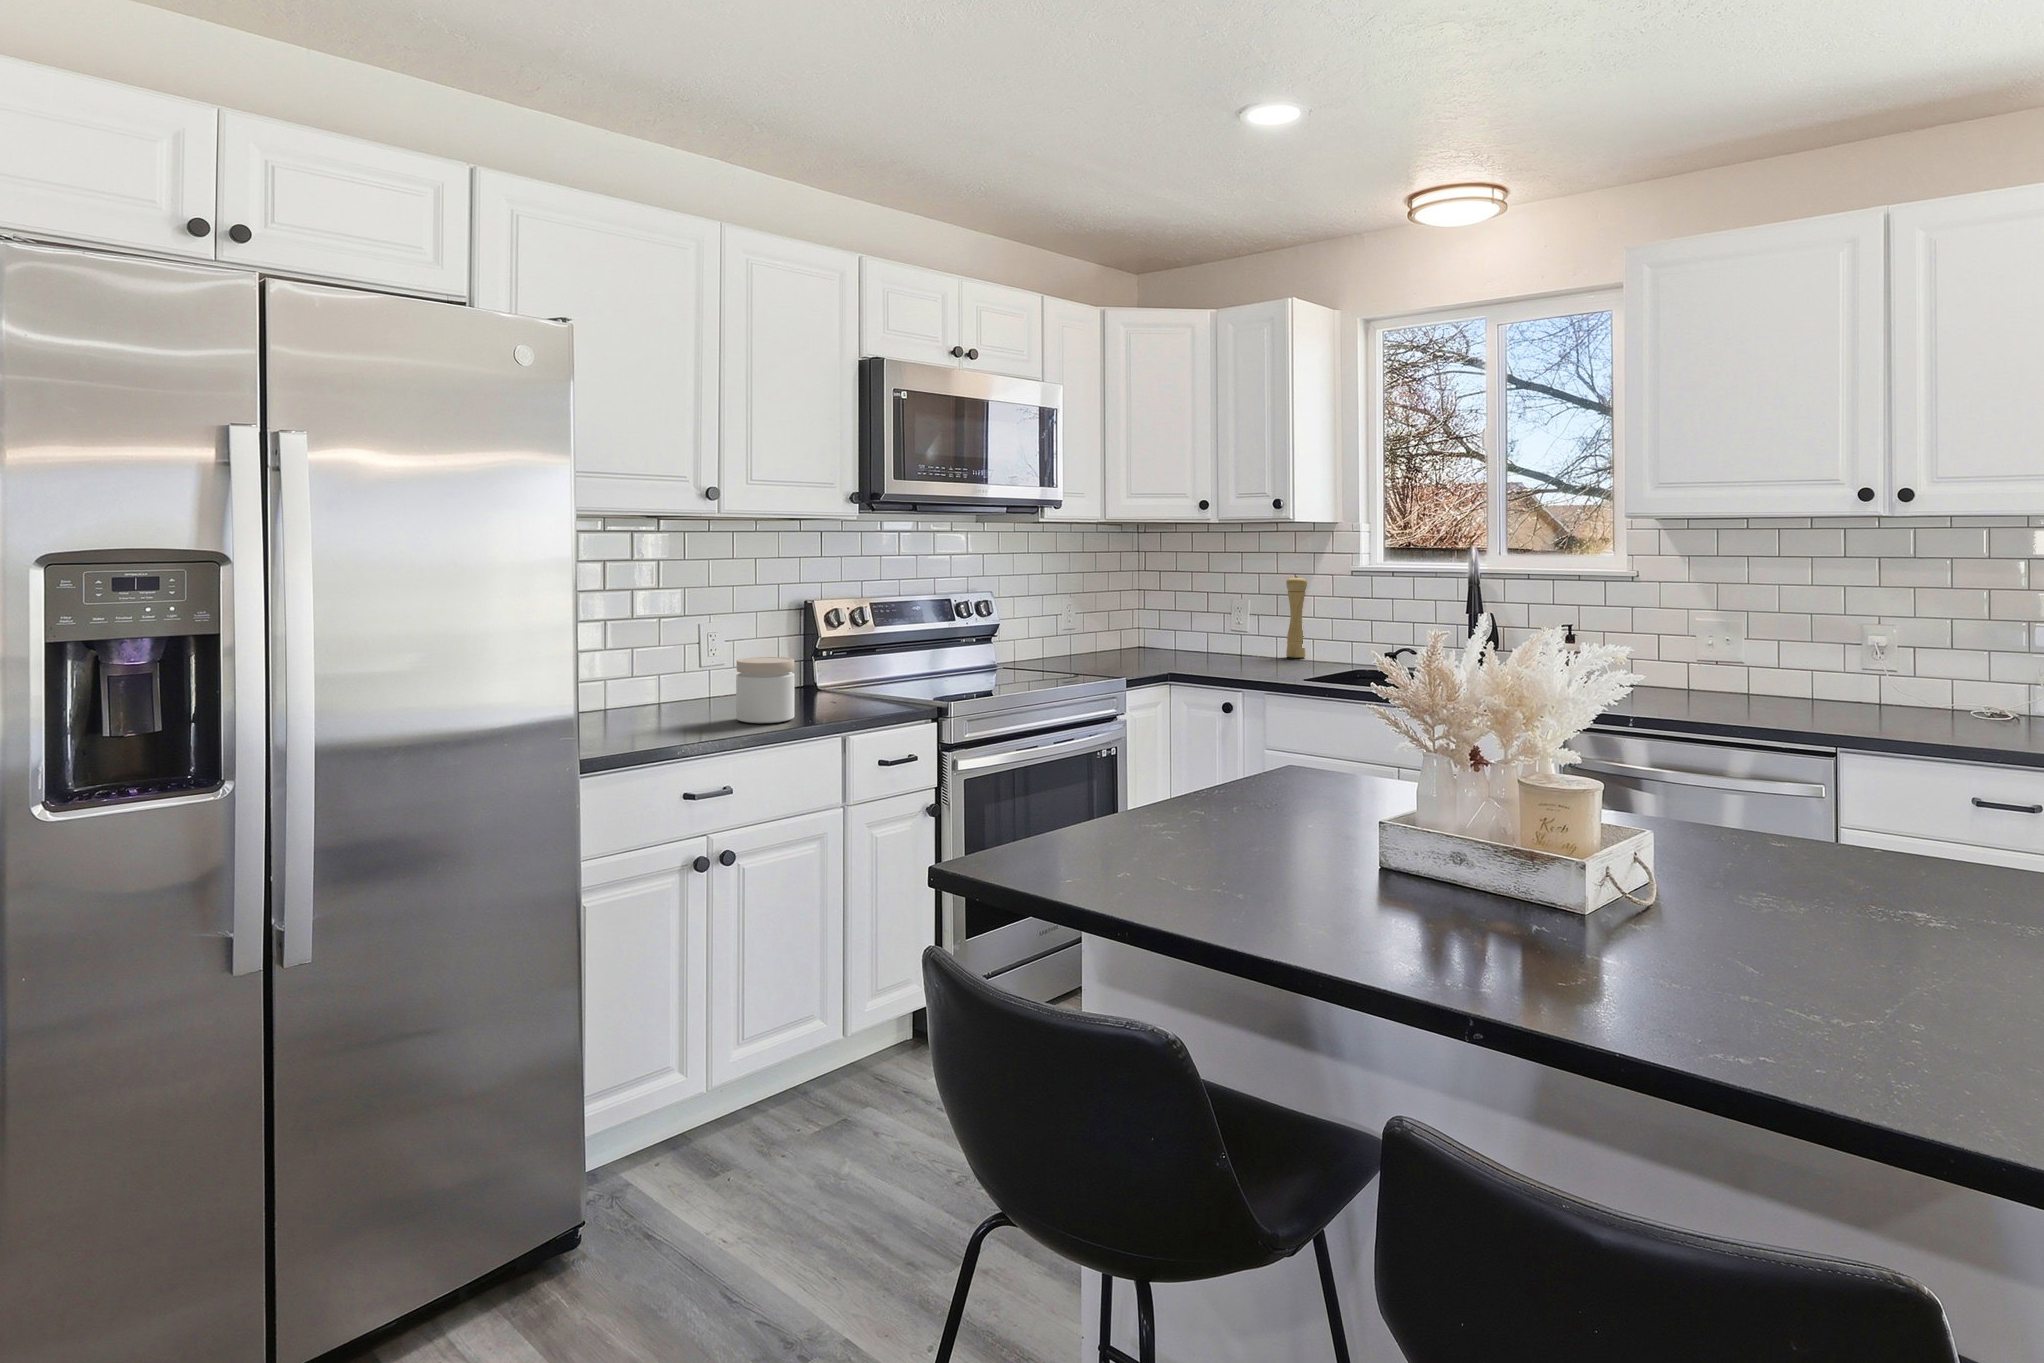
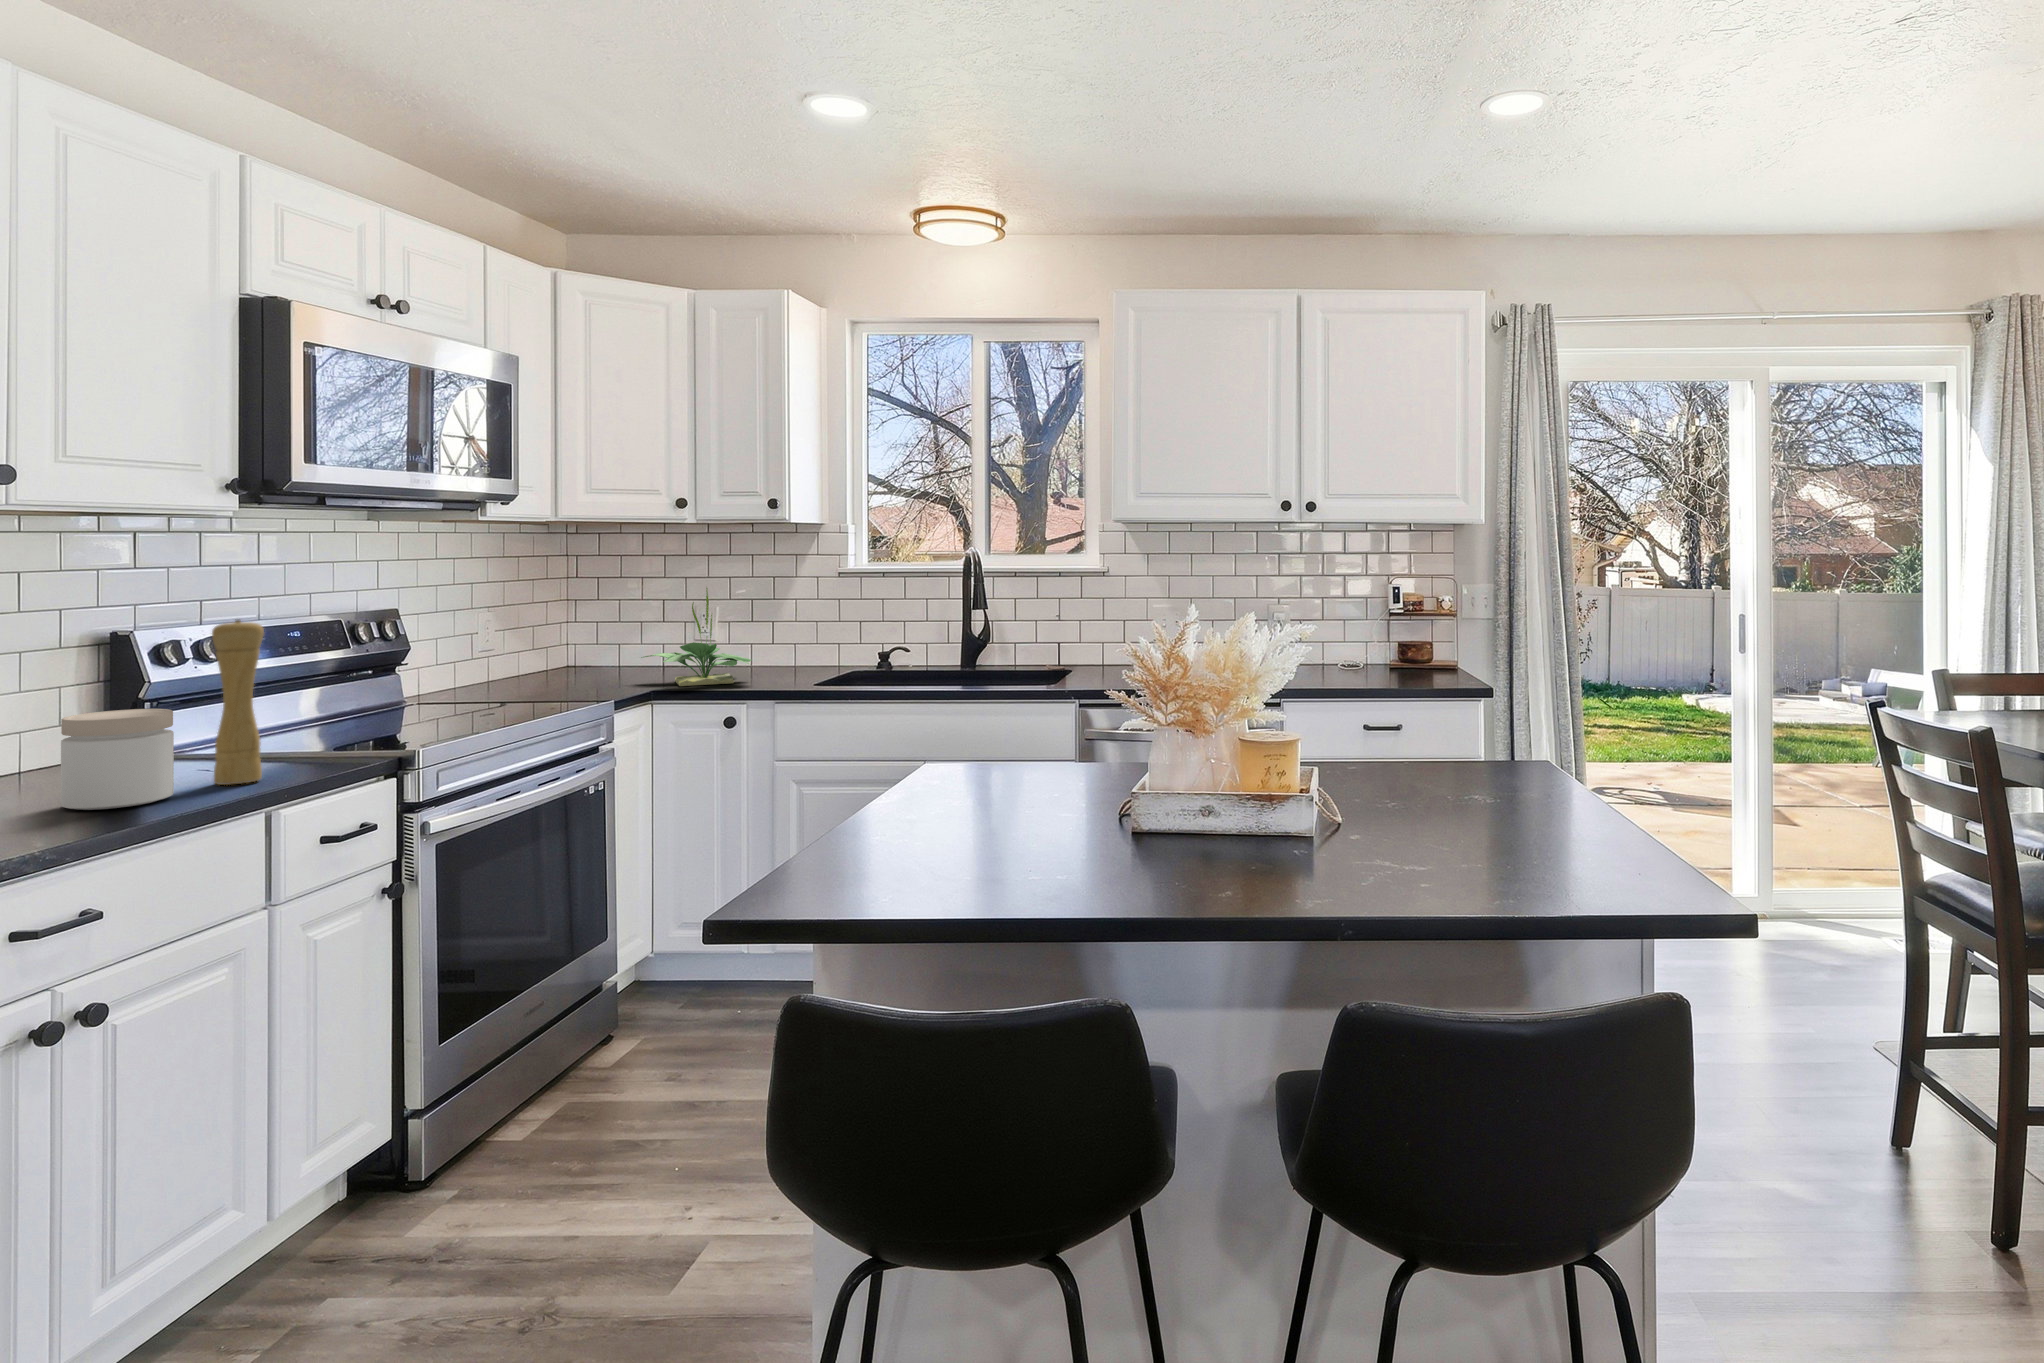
pepper mill: present [1286,576,1307,658] -> present [212,620,264,785]
potted plant: none [1170,580,1258,669] -> present [641,588,752,686]

